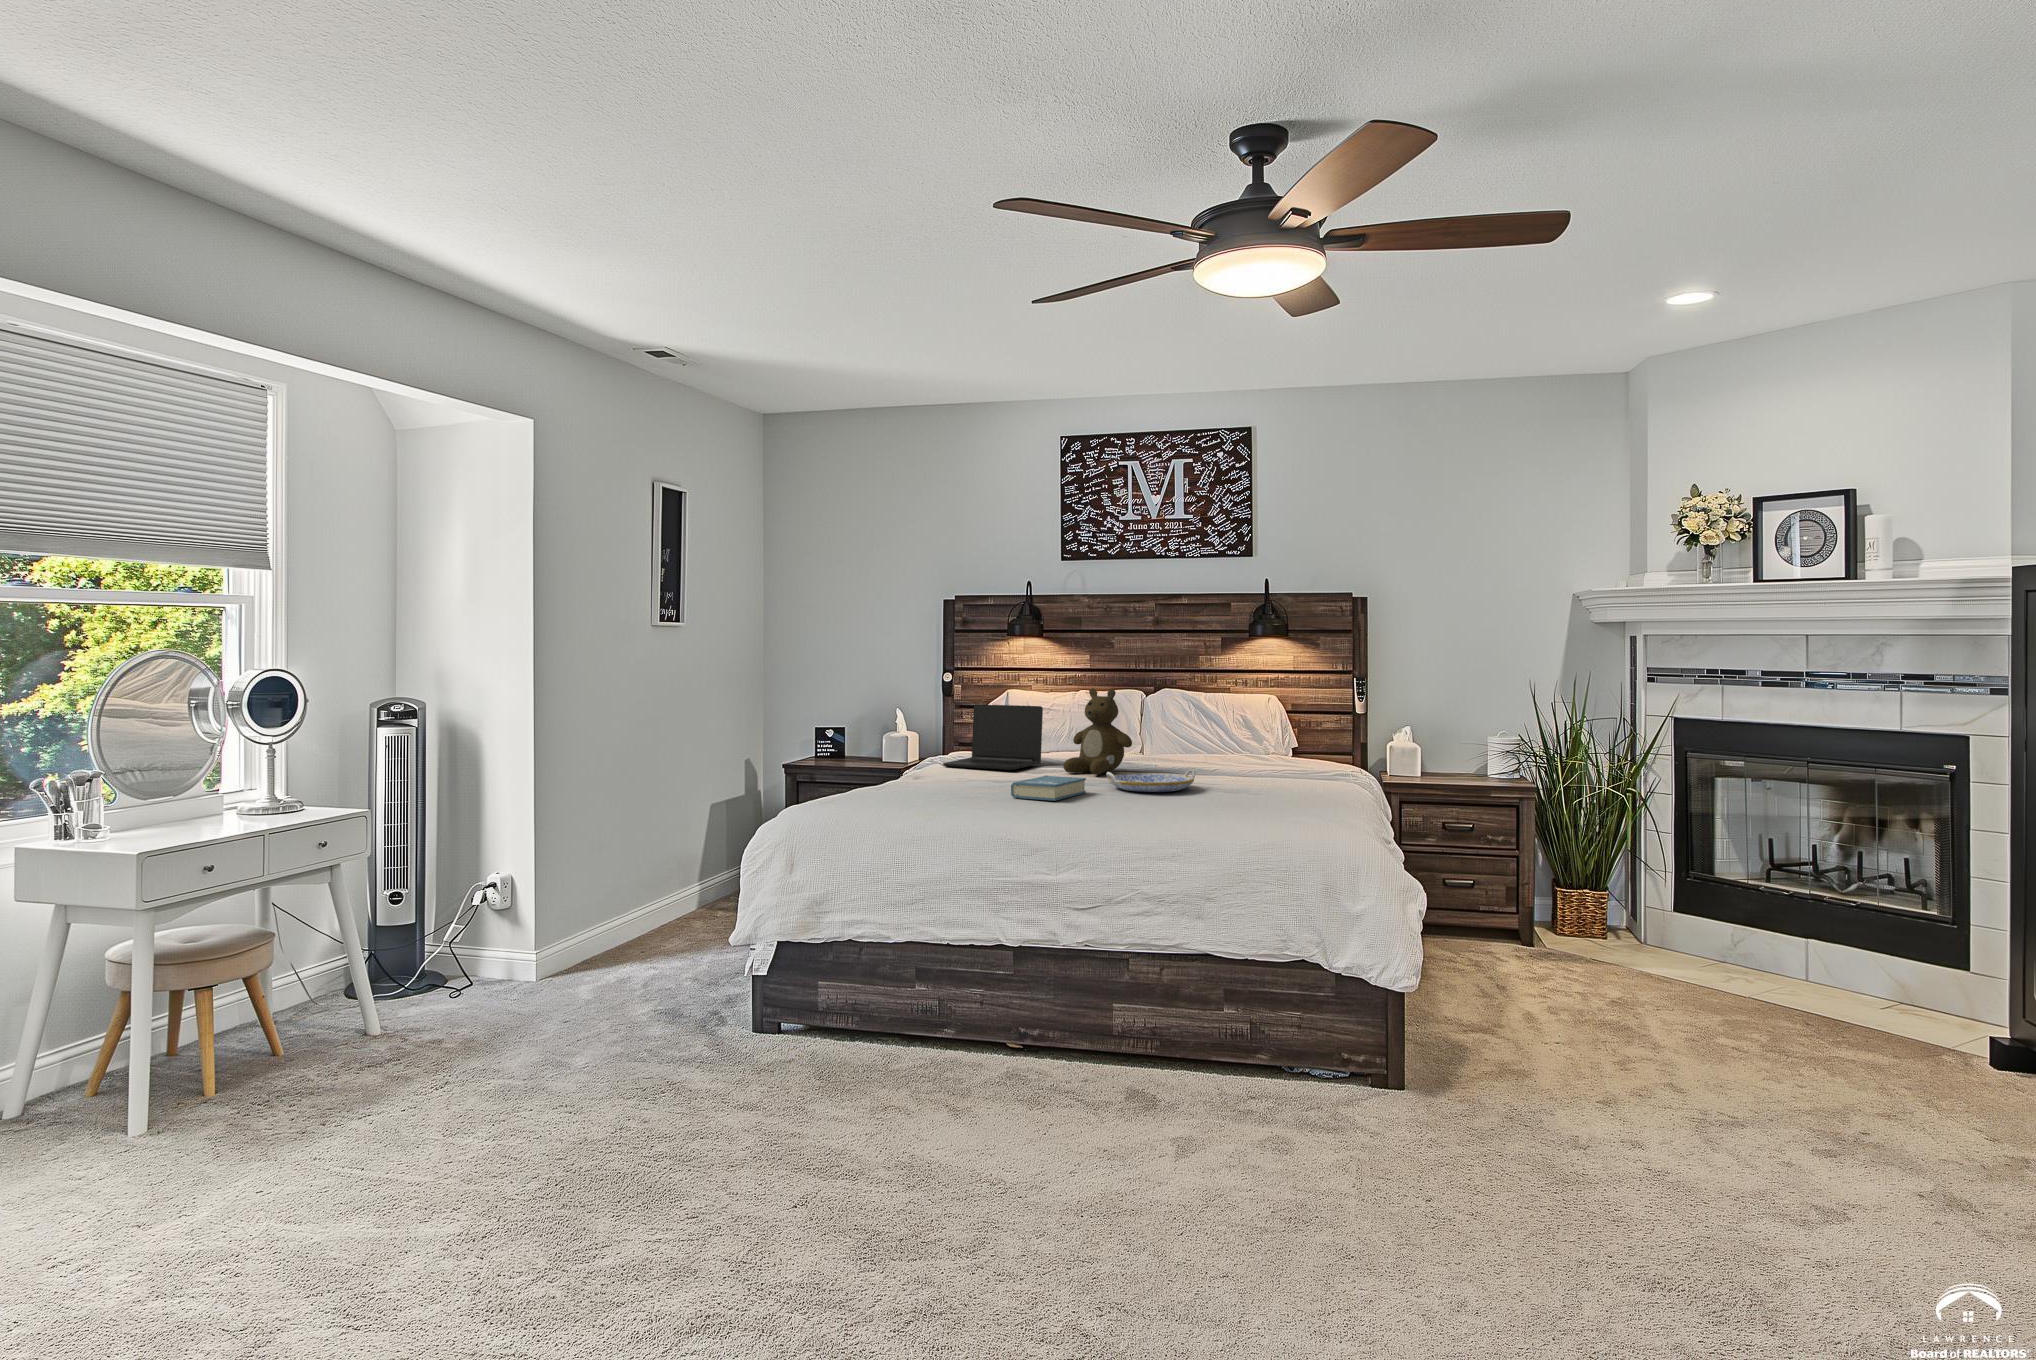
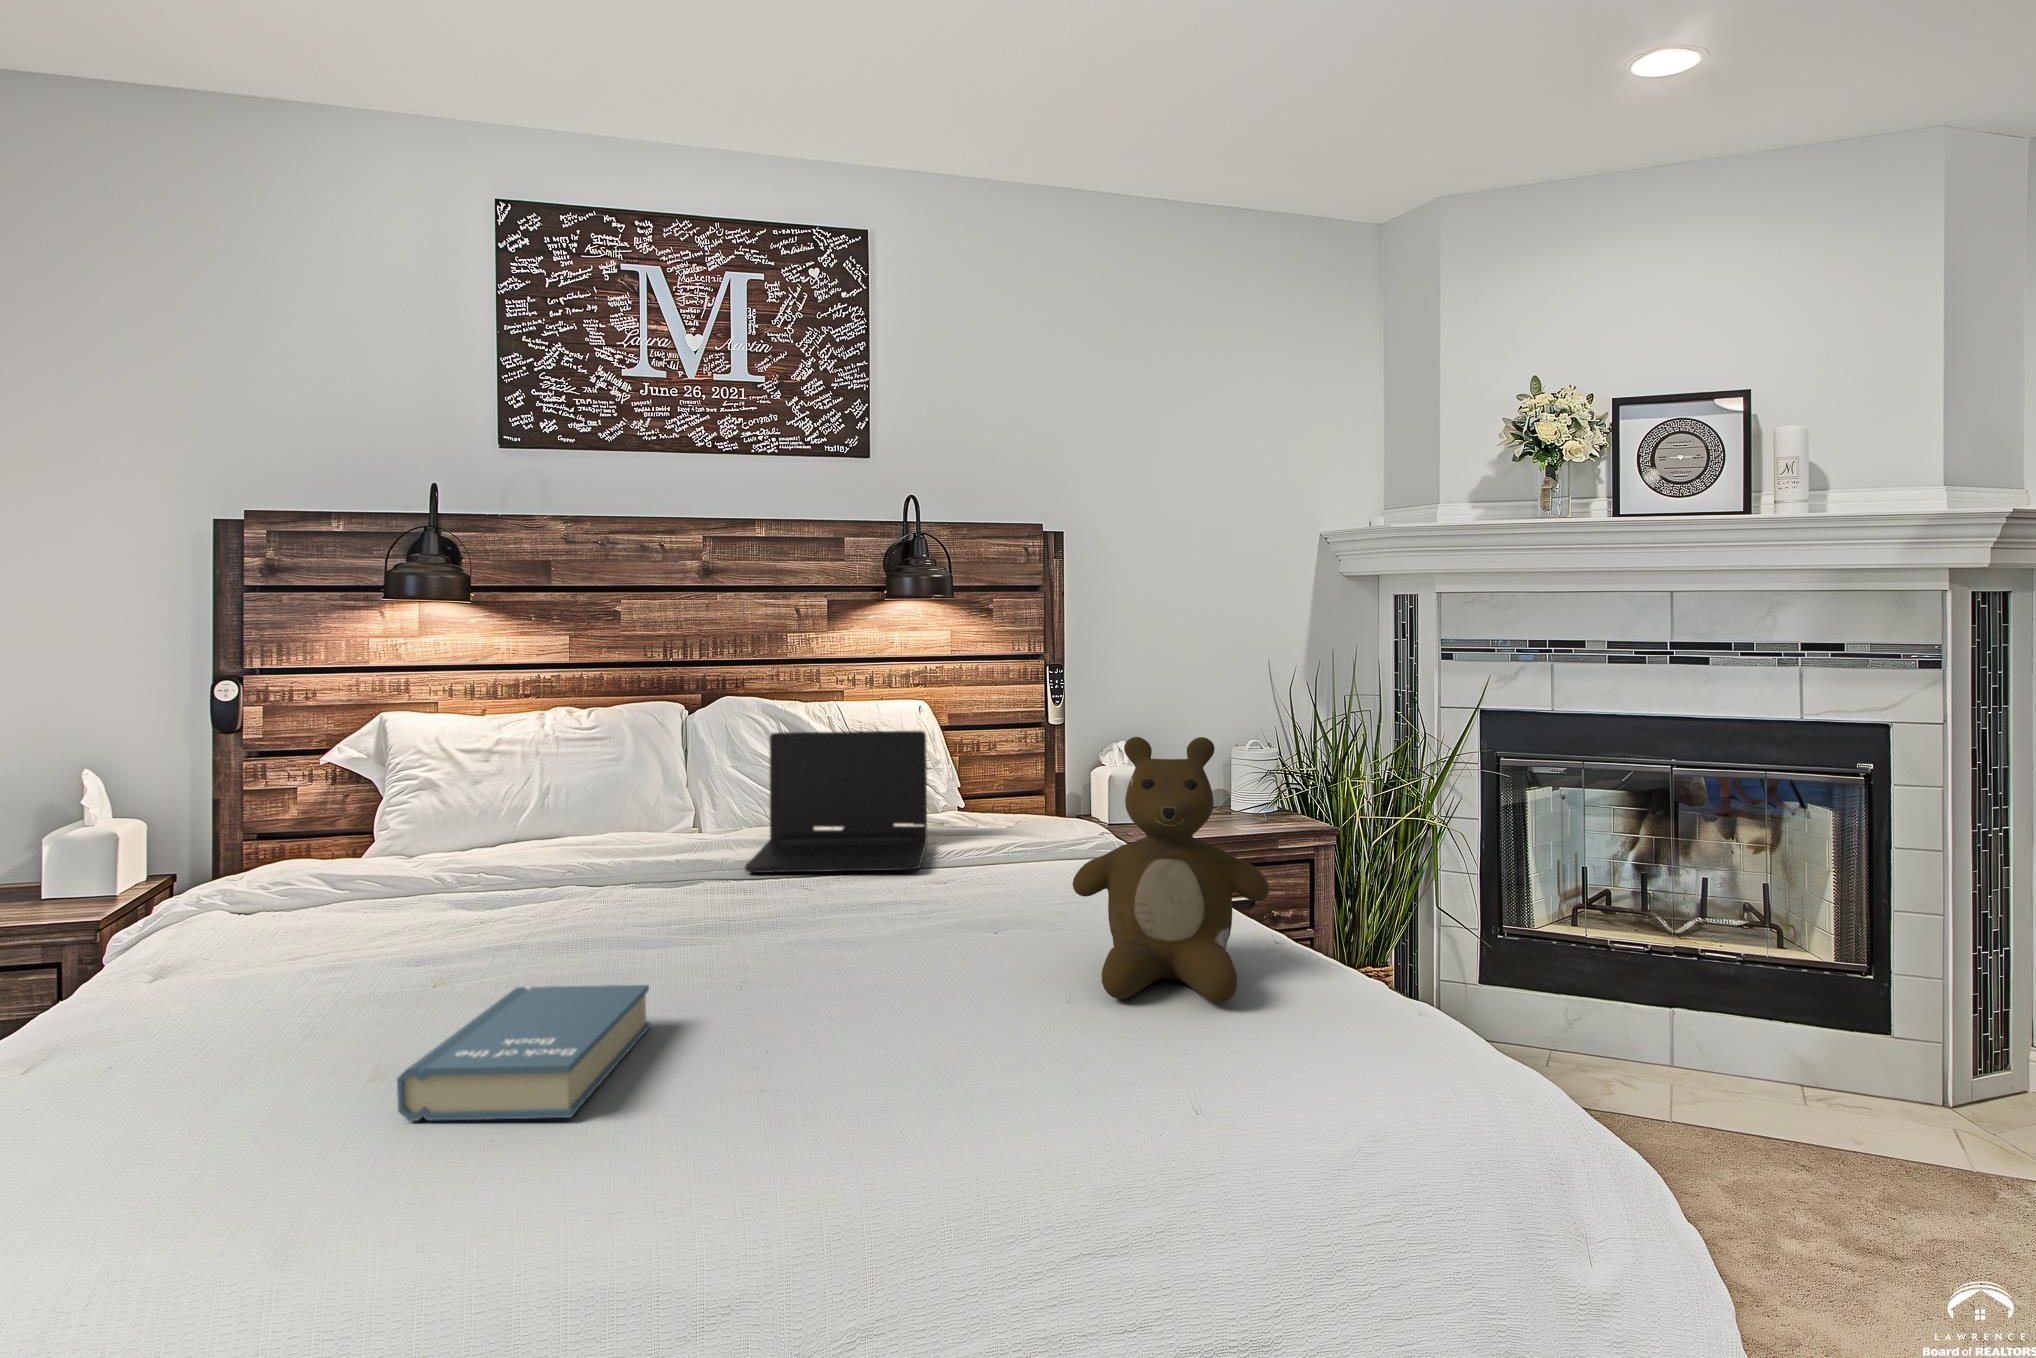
teddy bear: present [1063,688,1132,775] -> present [1073,737,1269,1003]
laptop: present [943,704,1043,770] -> present [745,731,927,873]
serving tray: present [1106,769,1195,792] -> none [697,900,921,993]

